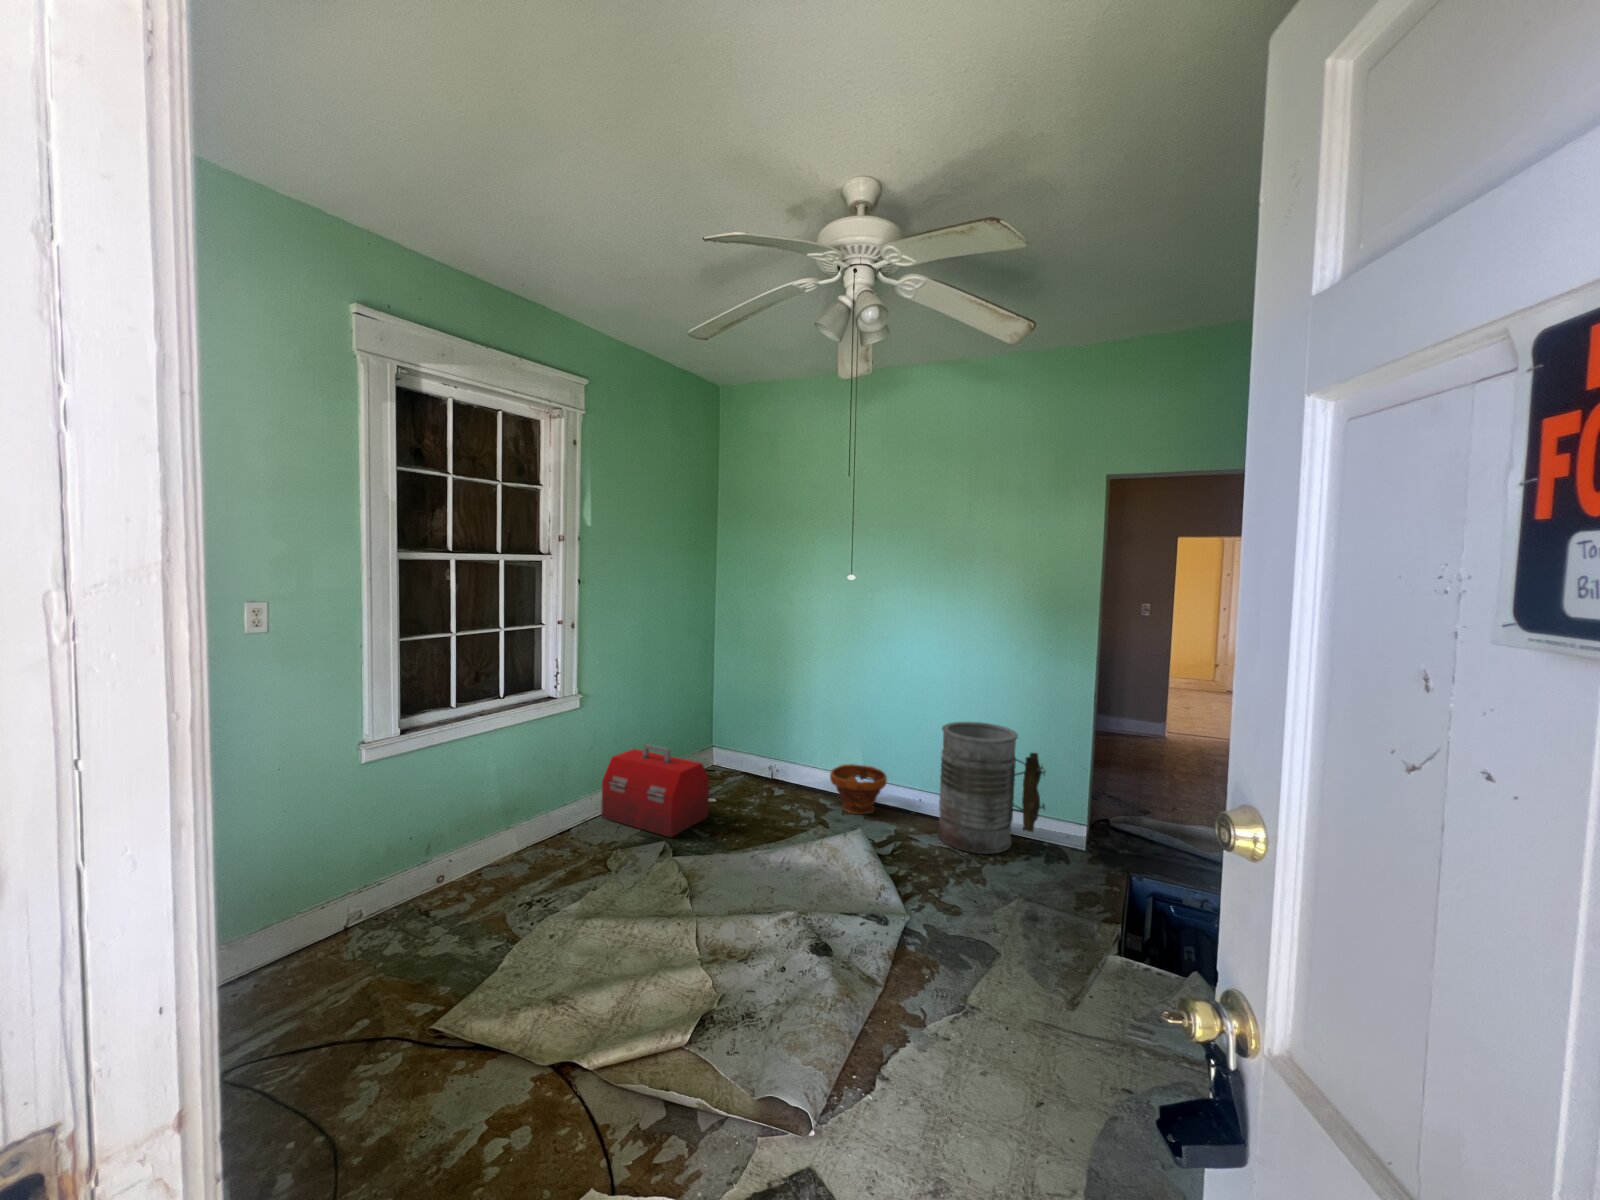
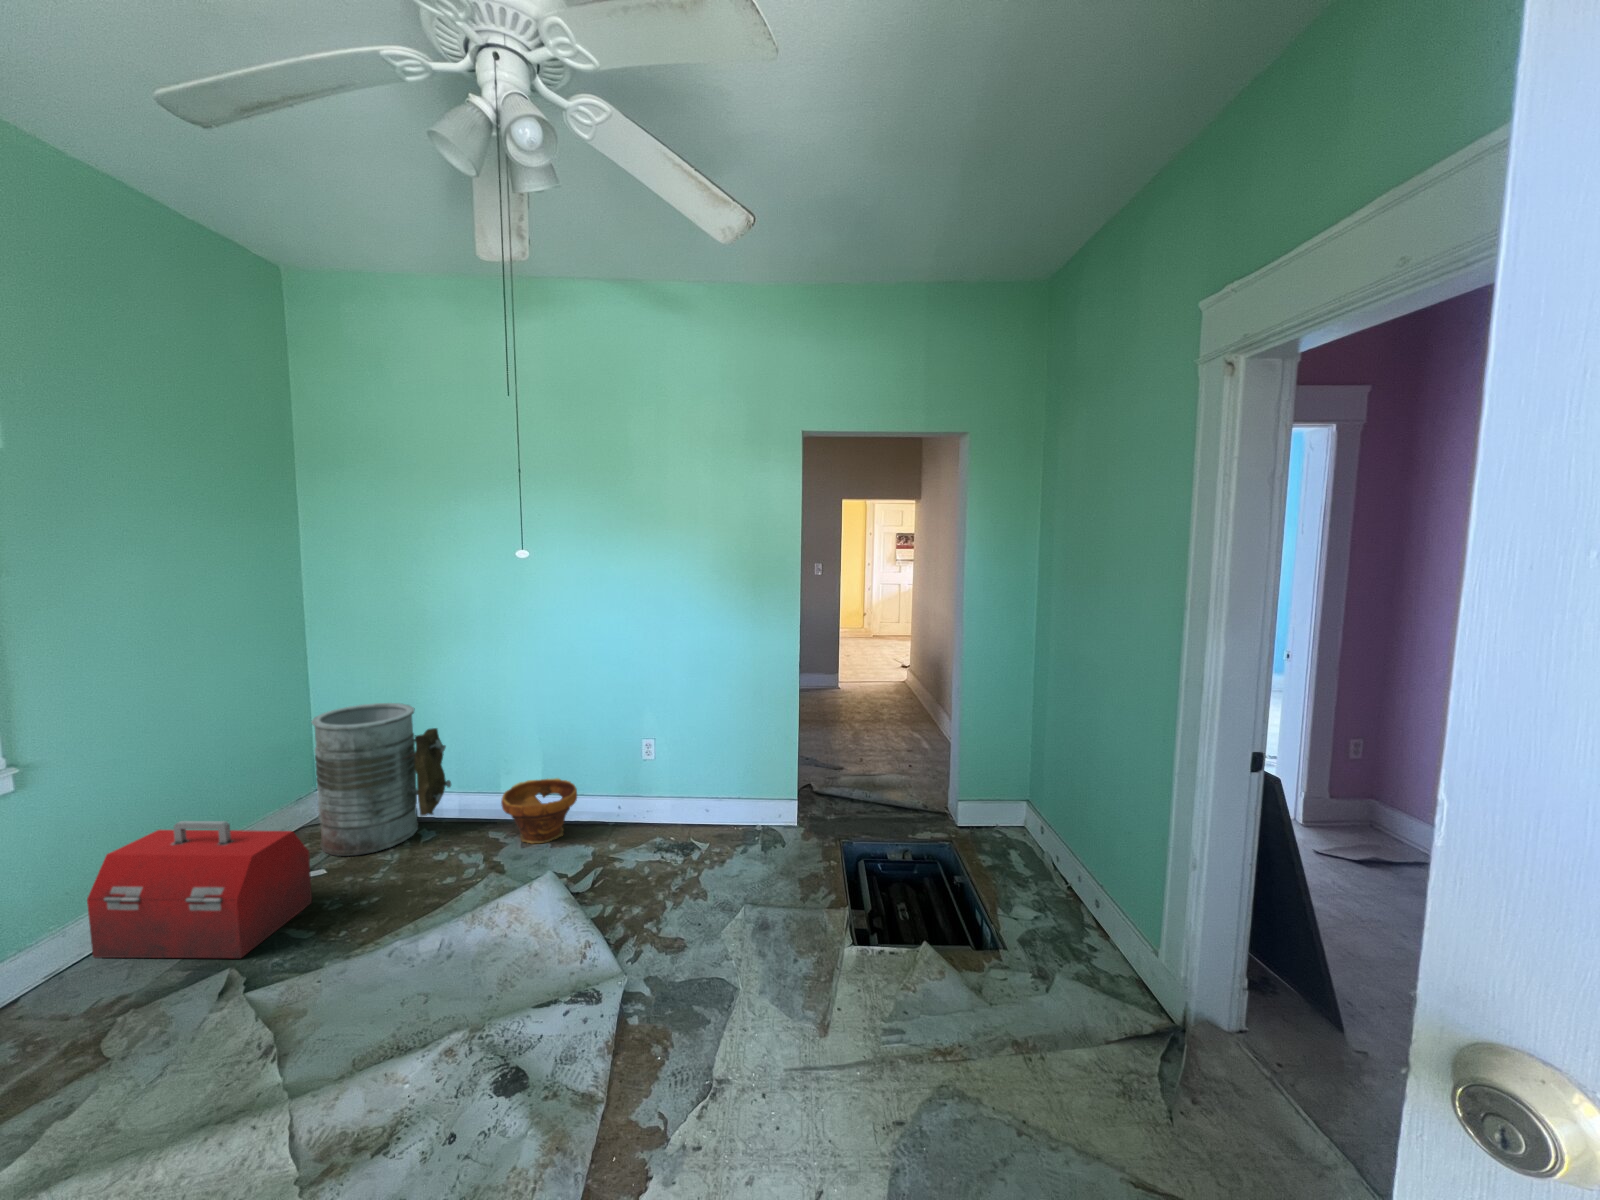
trash can: present [938,722,1046,854] -> present [312,703,451,856]

